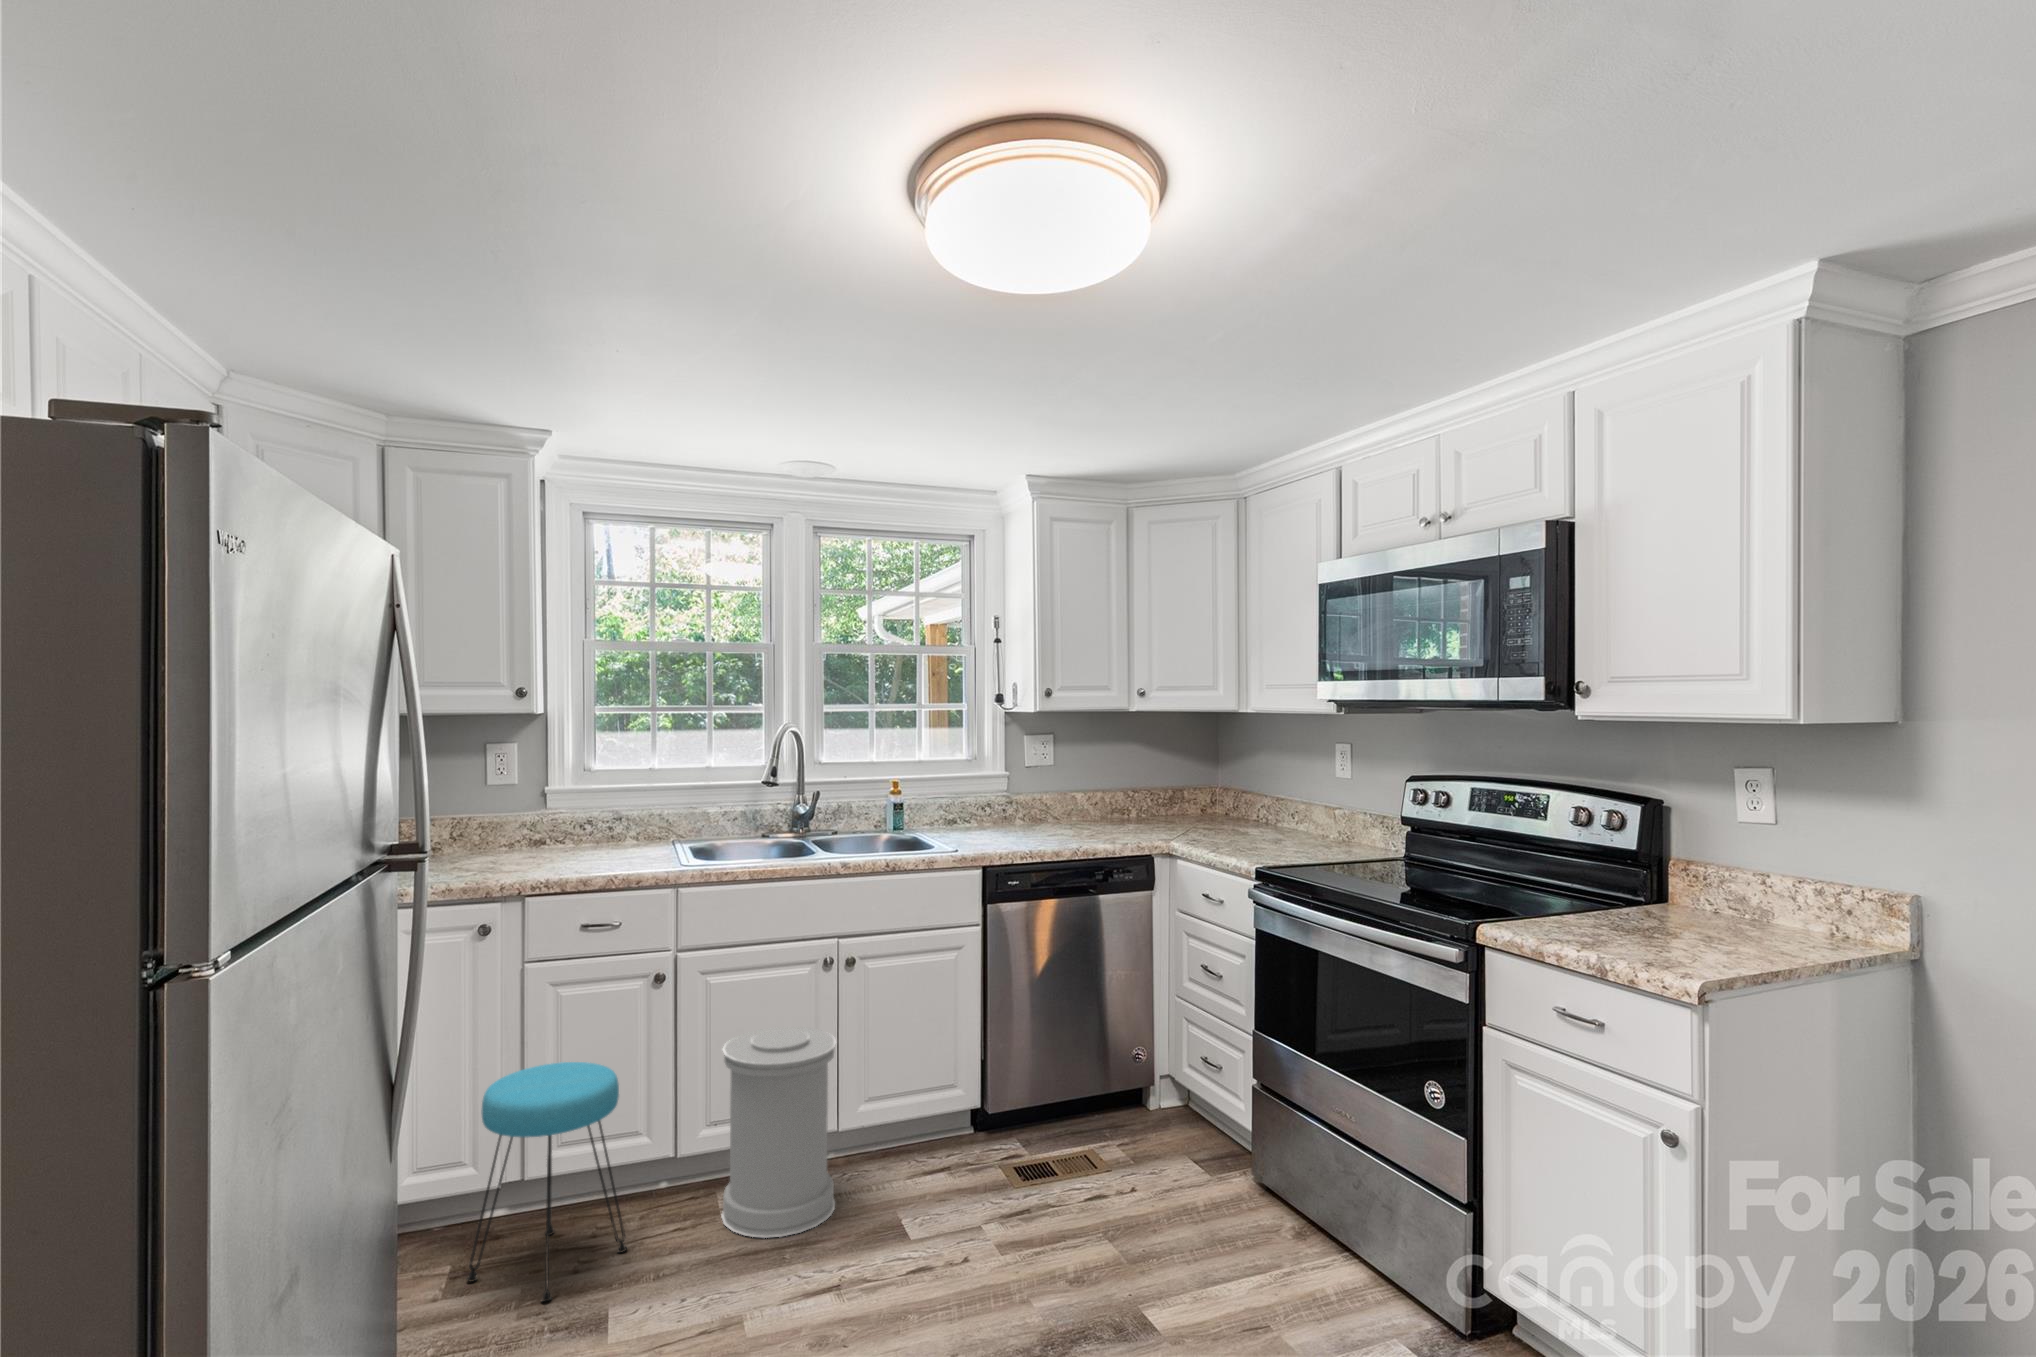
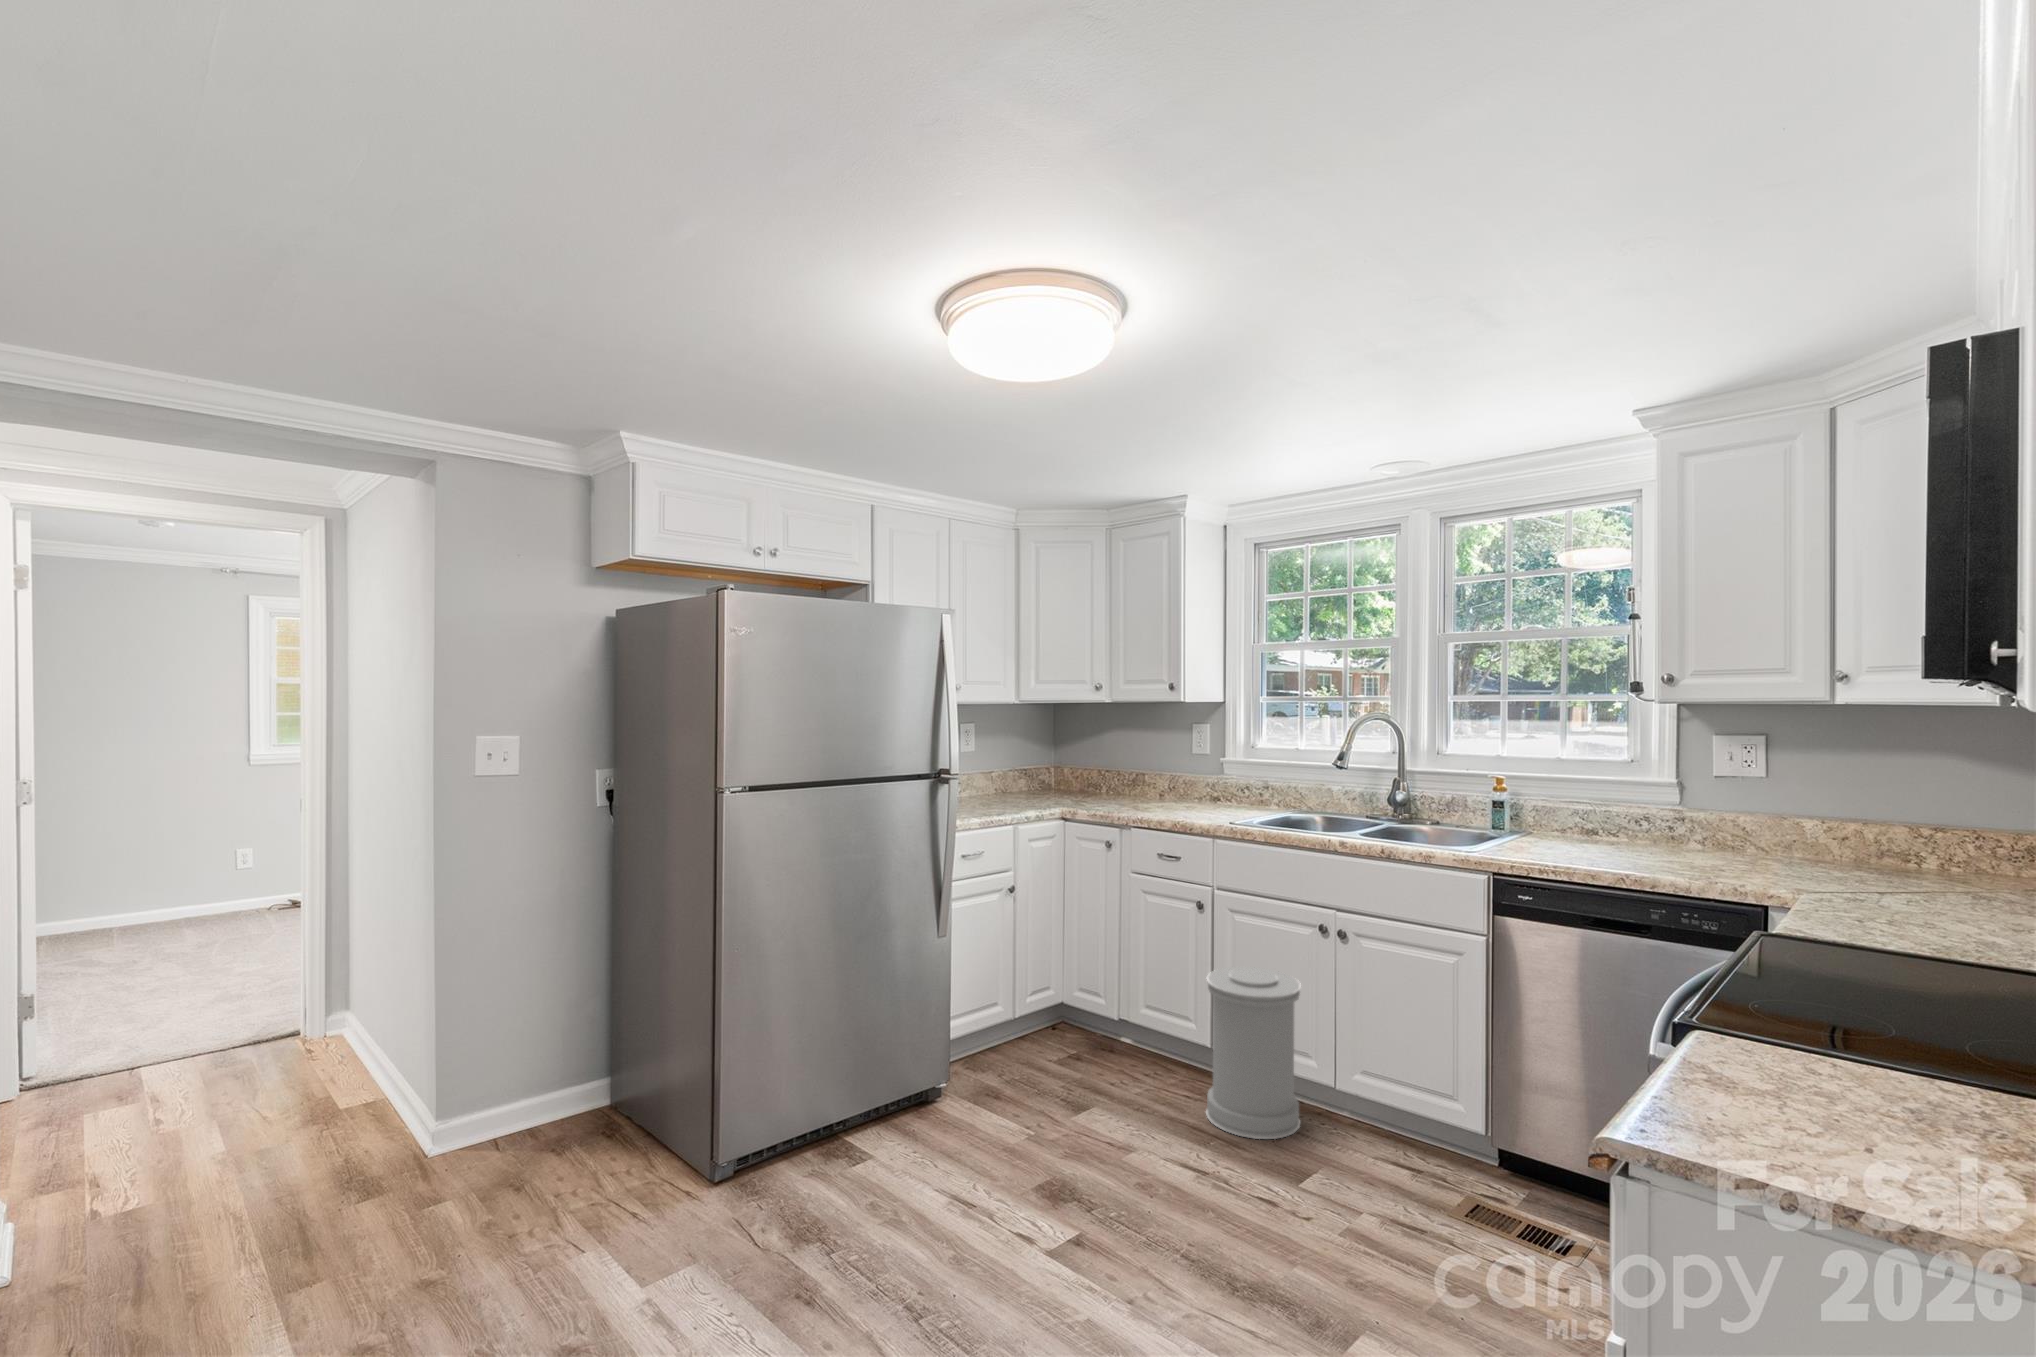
stool: present [467,1062,627,1301] -> none [1061,942,1146,1090]

